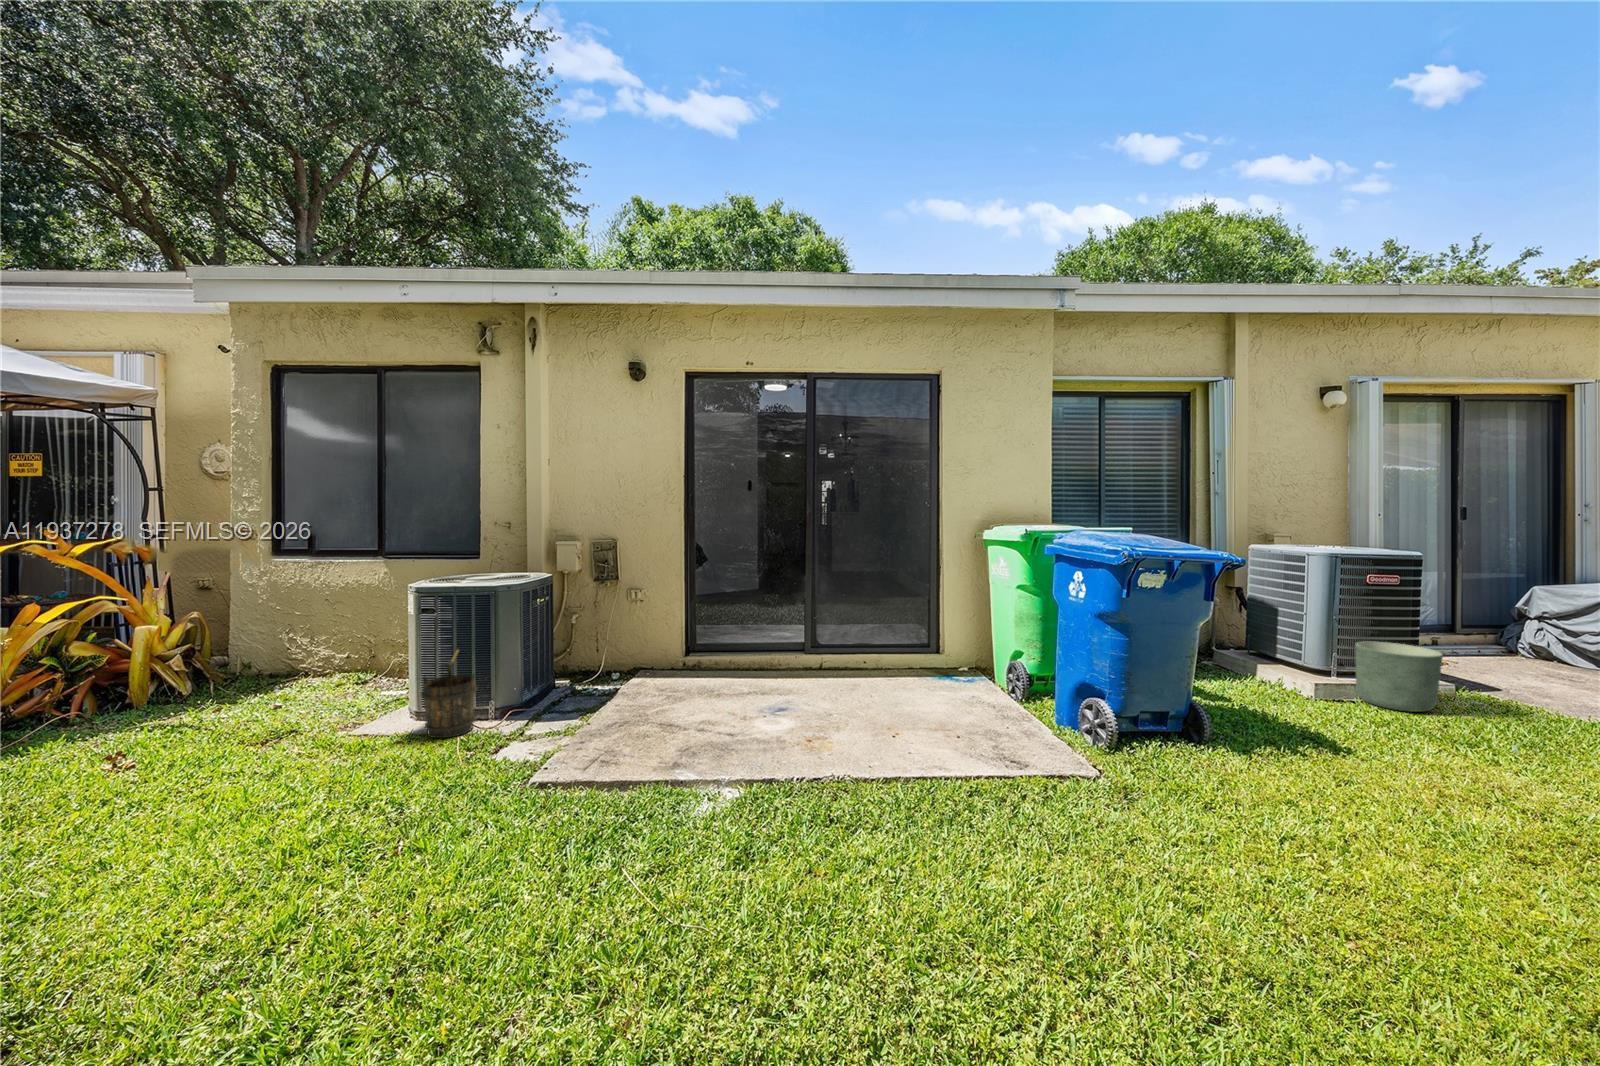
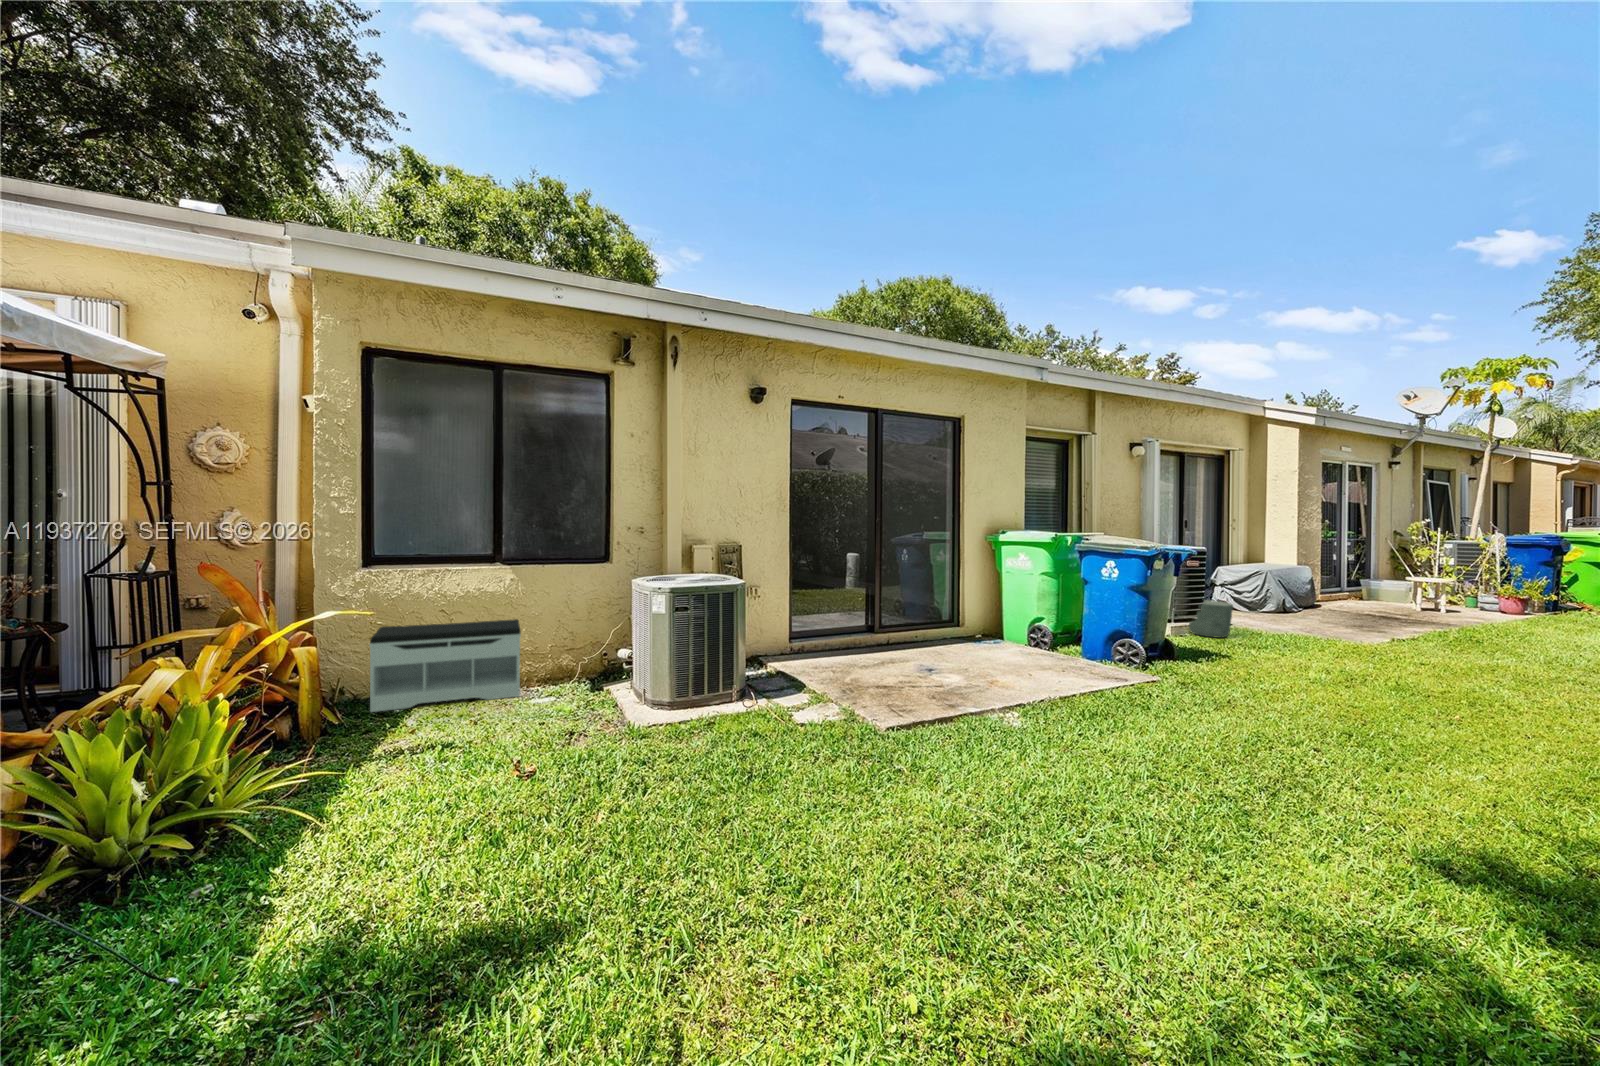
bench: none [233,612,387,685] -> present [369,619,521,712]
bucket: present [421,650,477,738] -> none [705,643,751,723]

